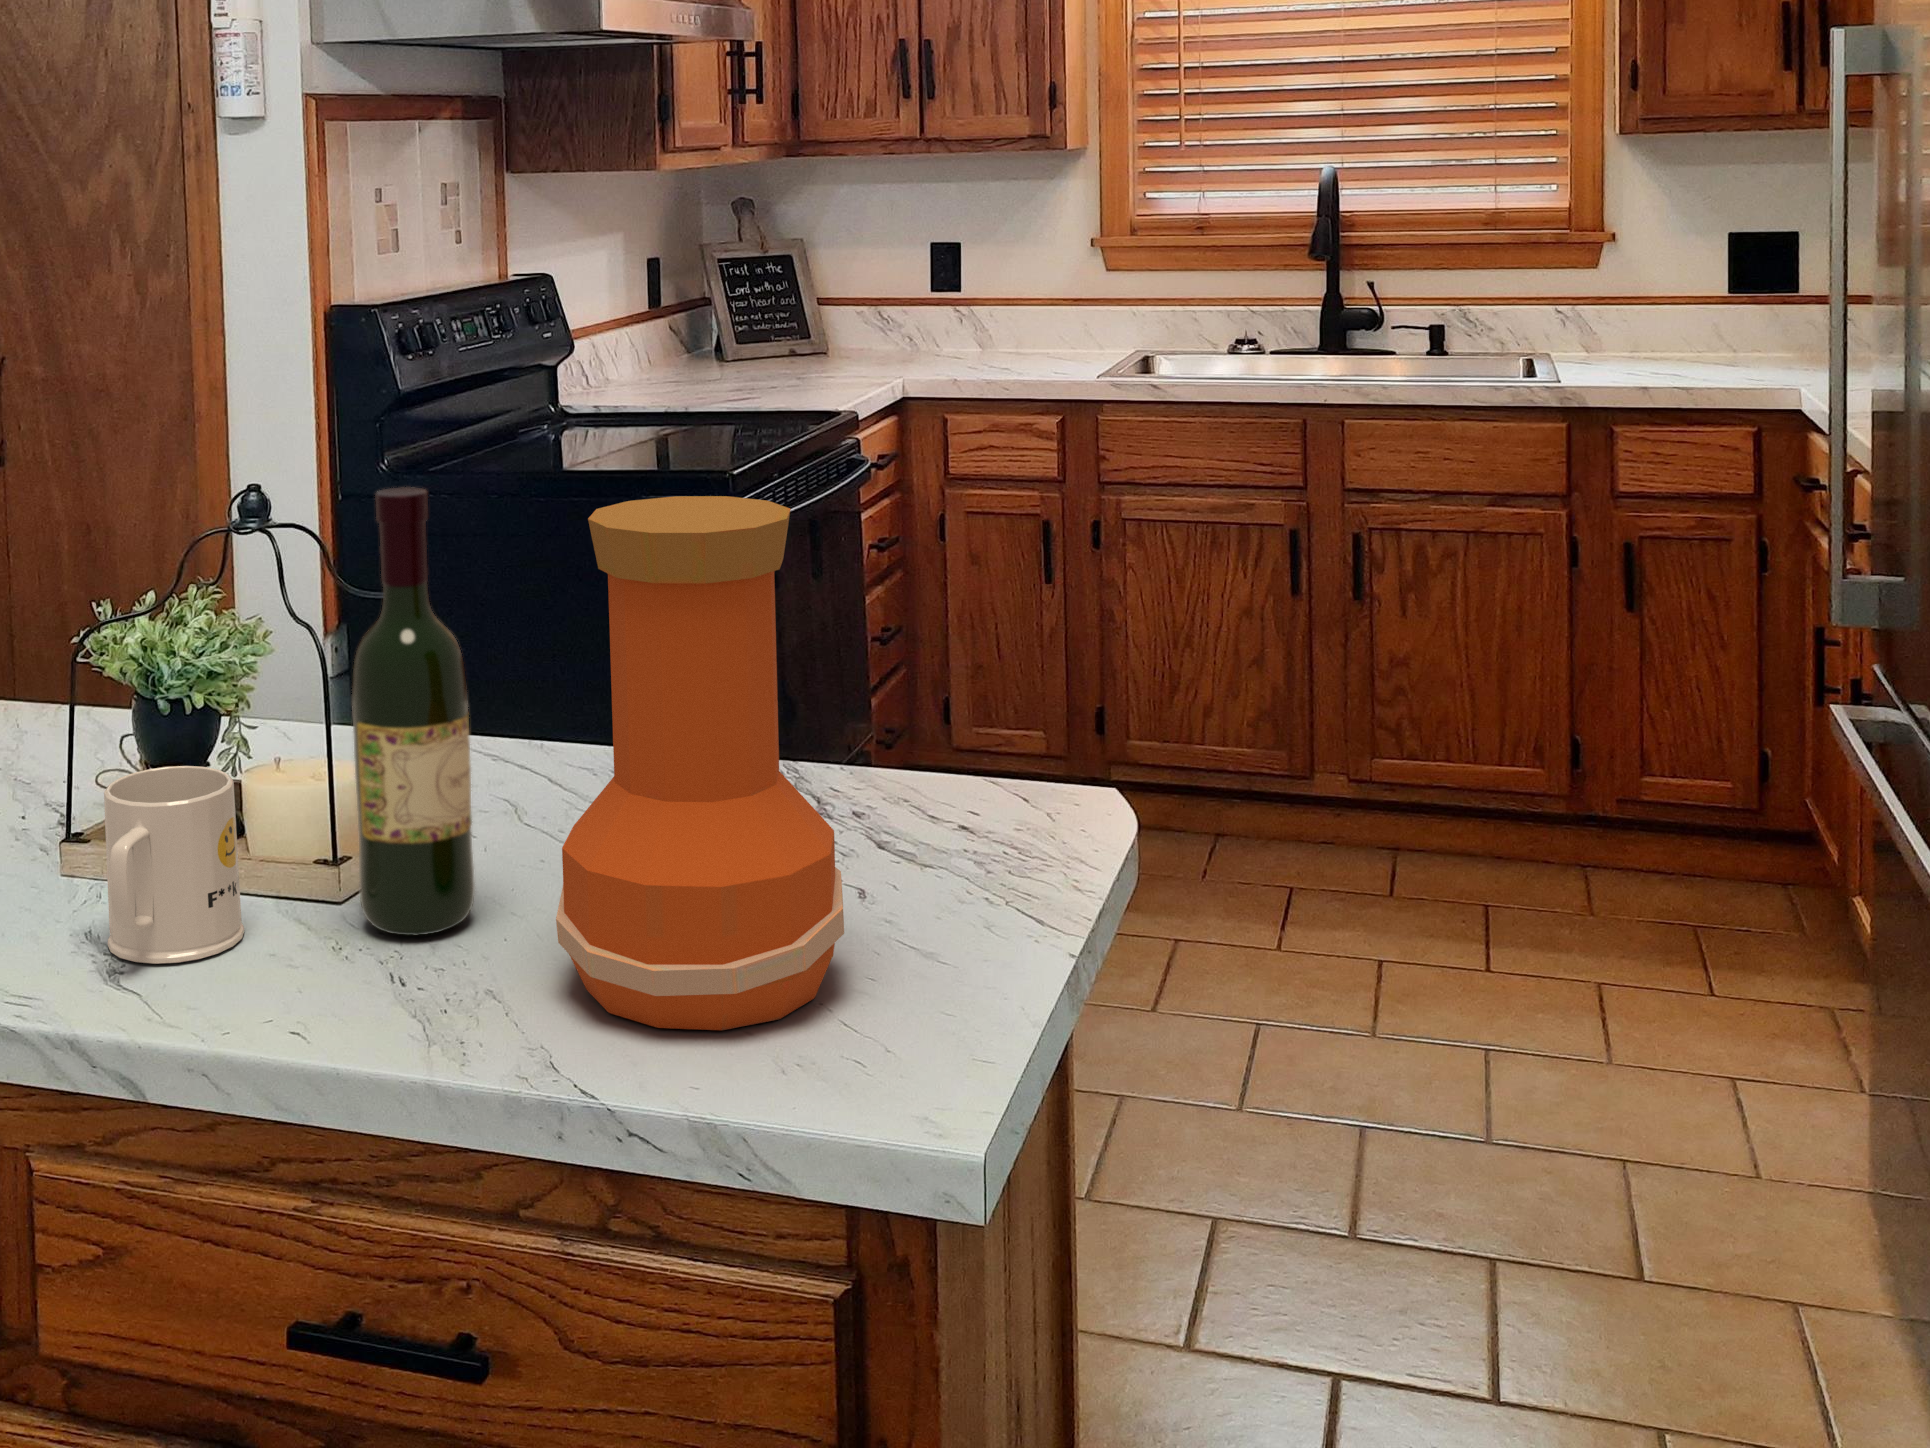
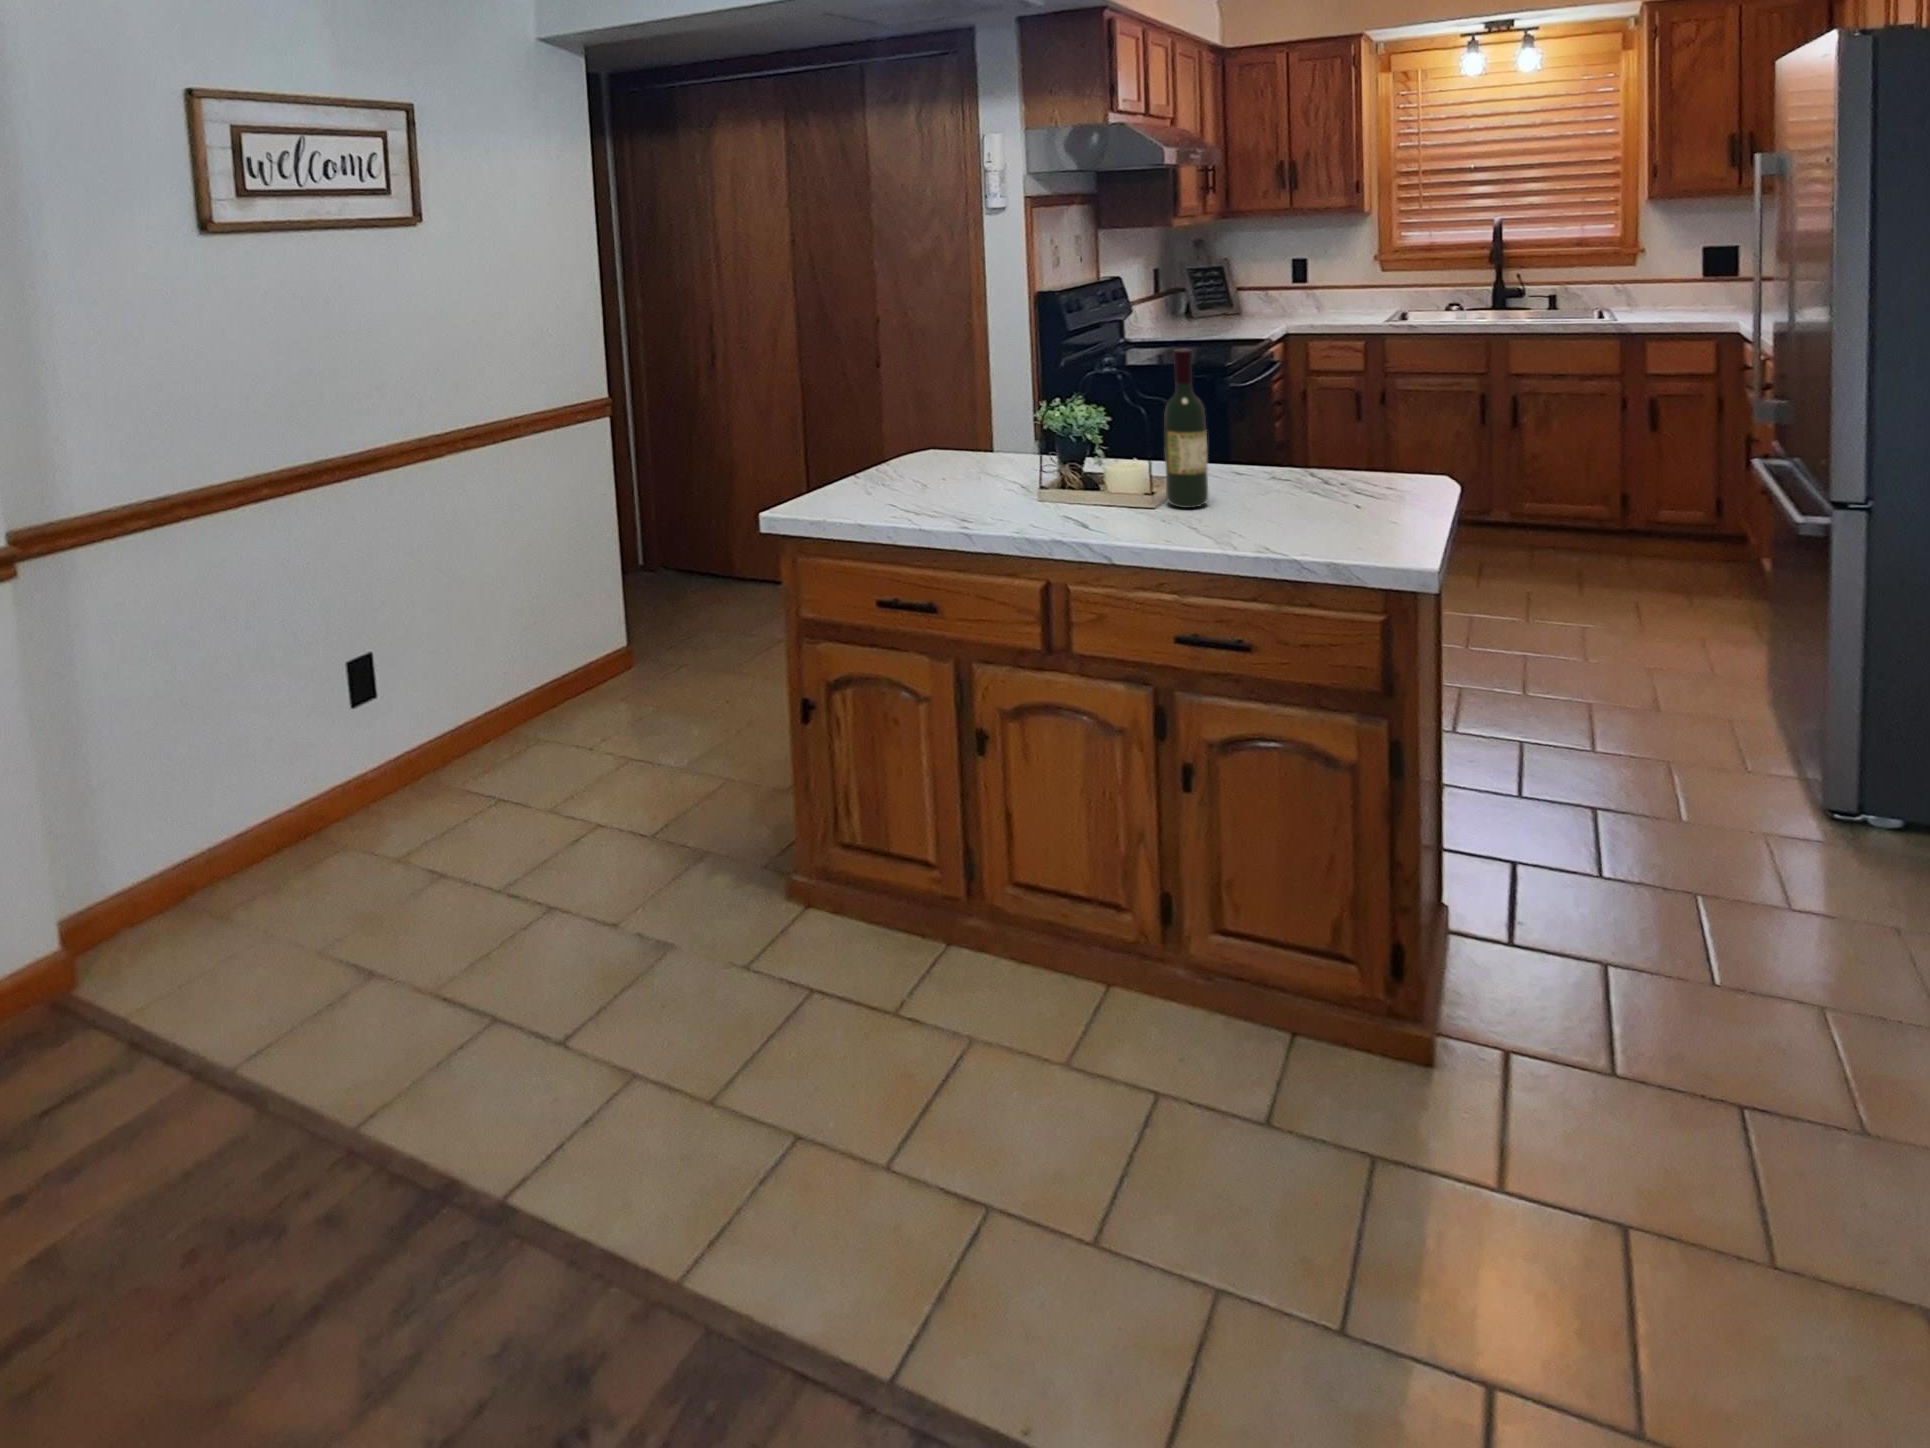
vase: present [556,496,844,1030] -> none [1251,350,1359,532]
mug: present [104,766,245,964] -> none [1076,449,1125,514]

